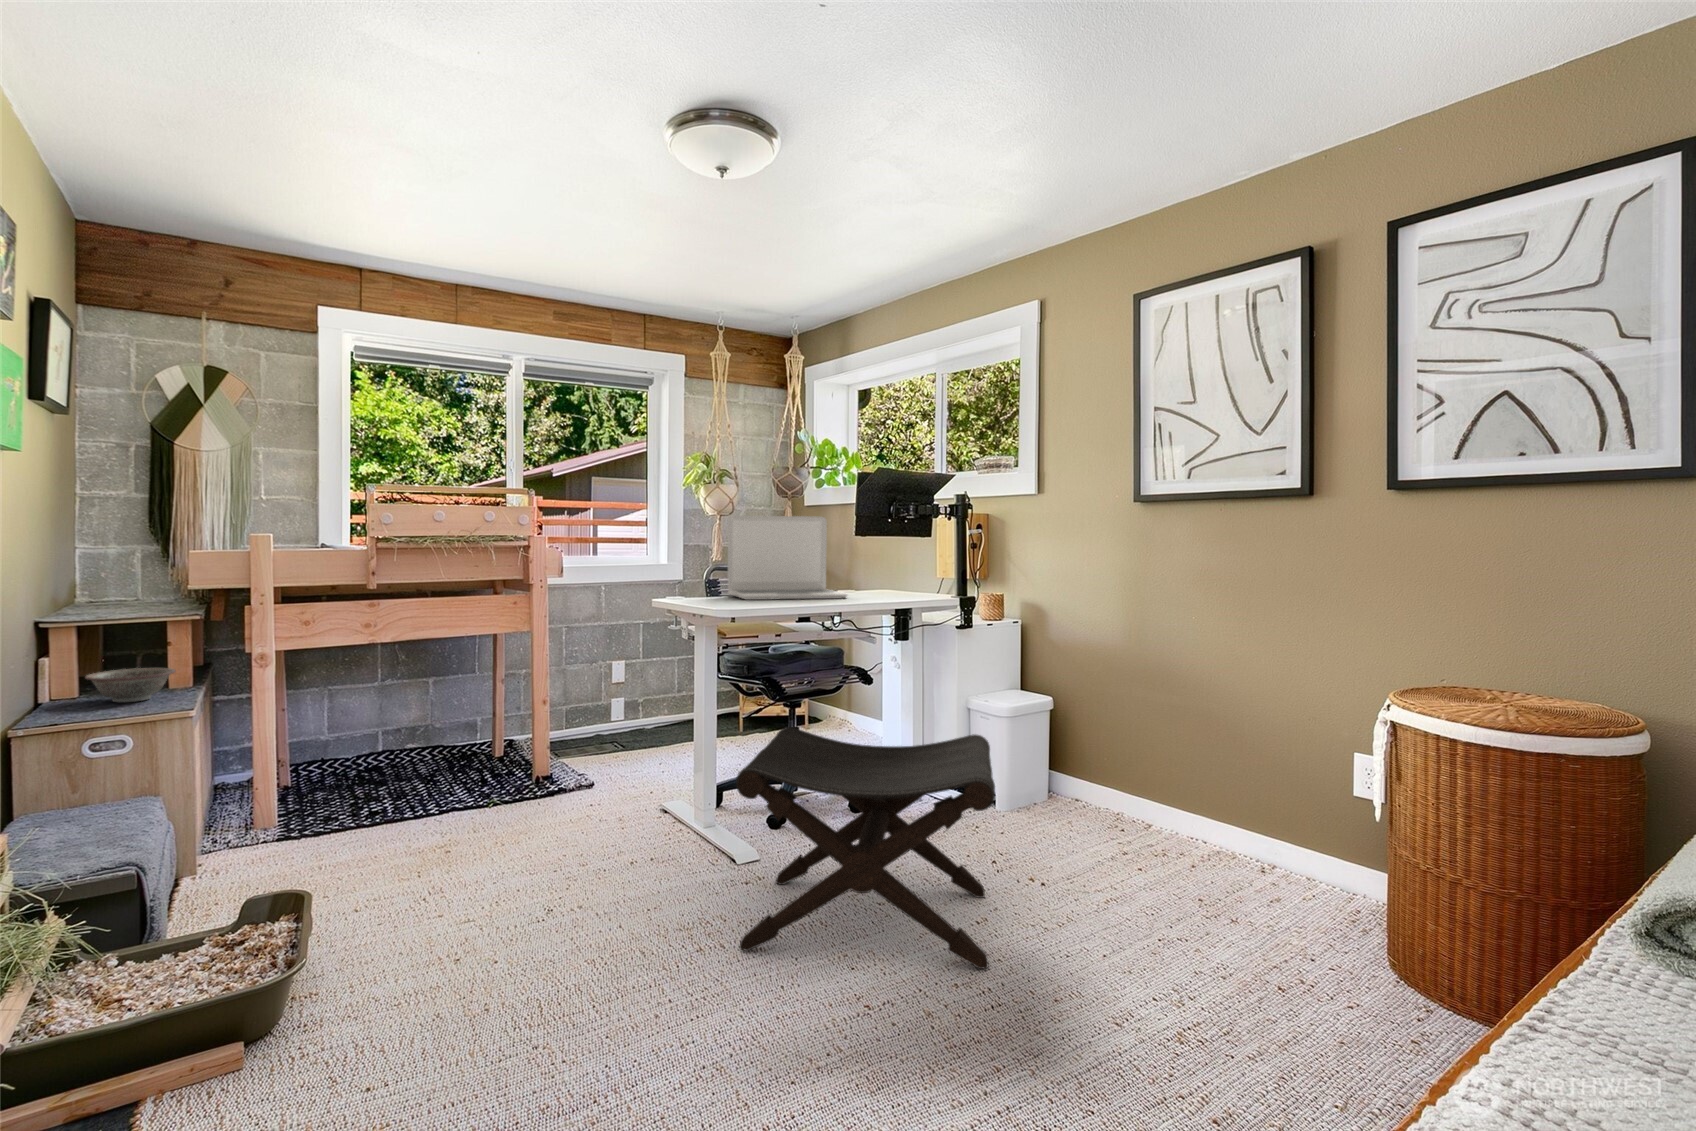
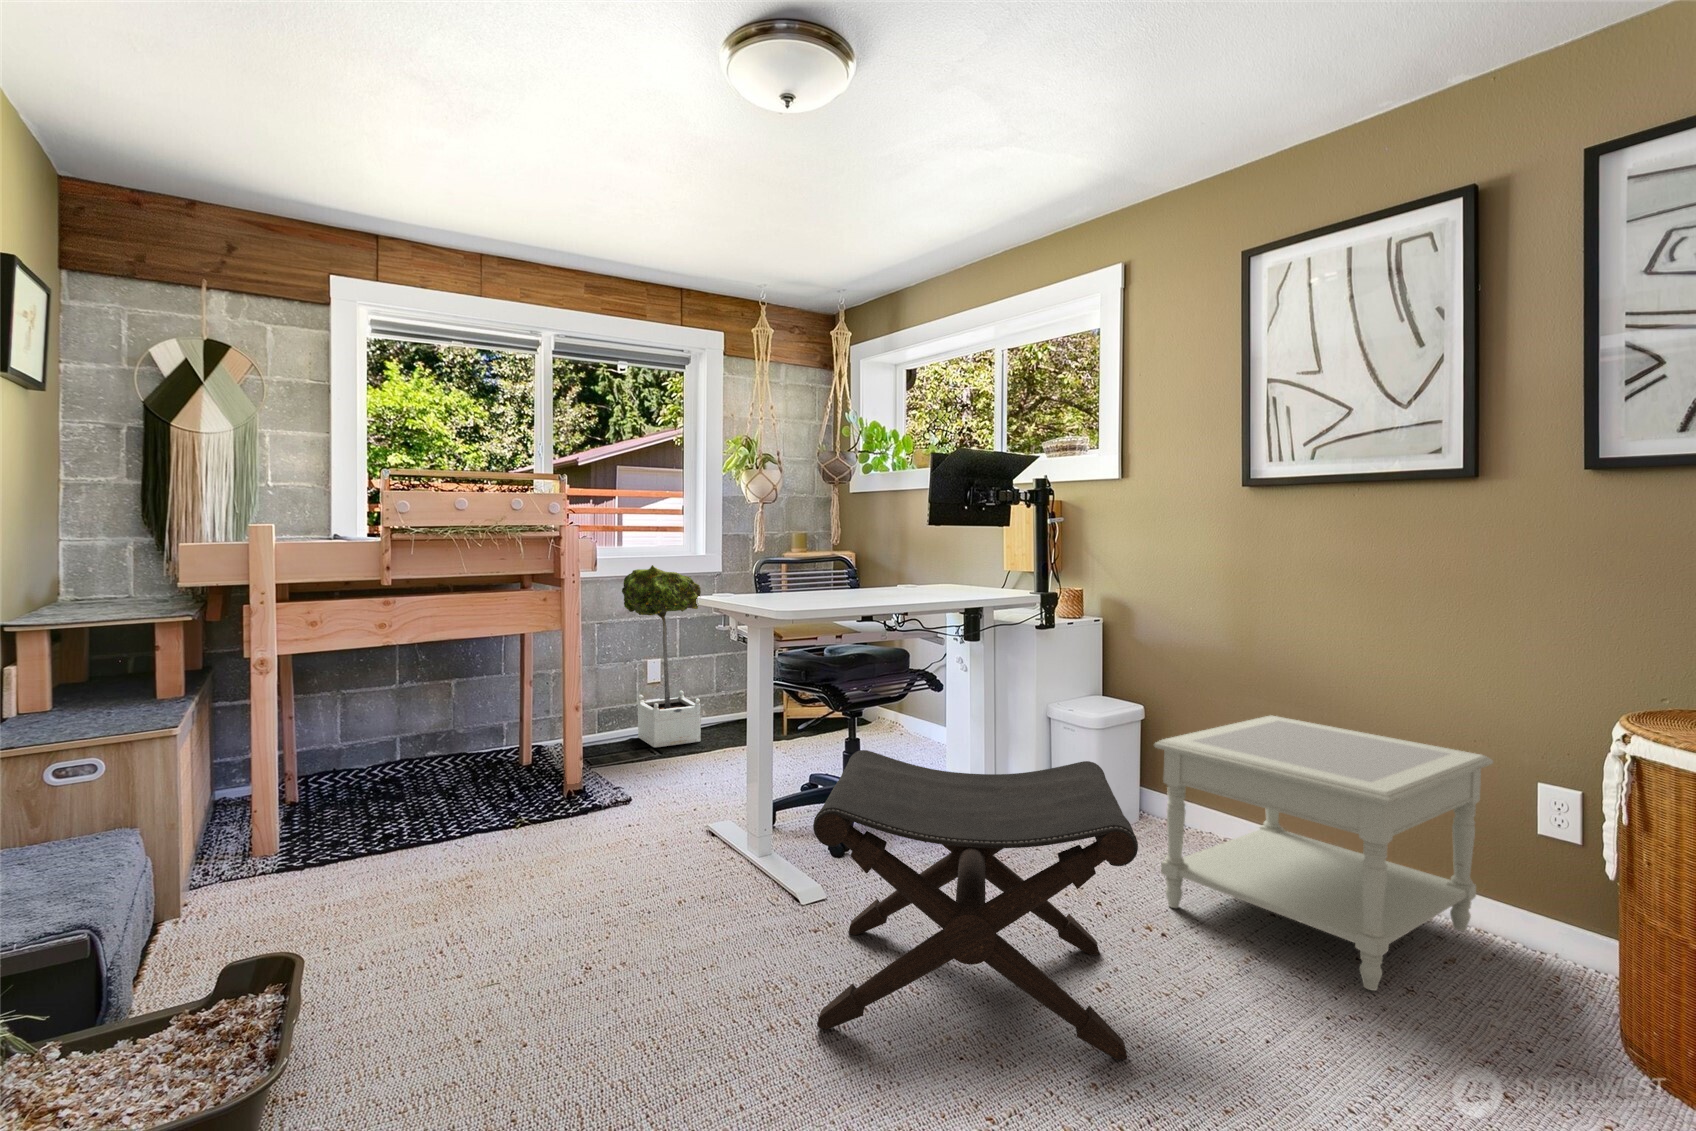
laptop: present [728,515,847,600] -> none [782,503,920,600]
potted tree: none [588,571,661,739] -> present [622,565,701,747]
decorative bowl: present [85,668,175,702] -> none [54,677,161,718]
side table: none [1040,700,1319,920] -> present [1154,716,1493,991]

